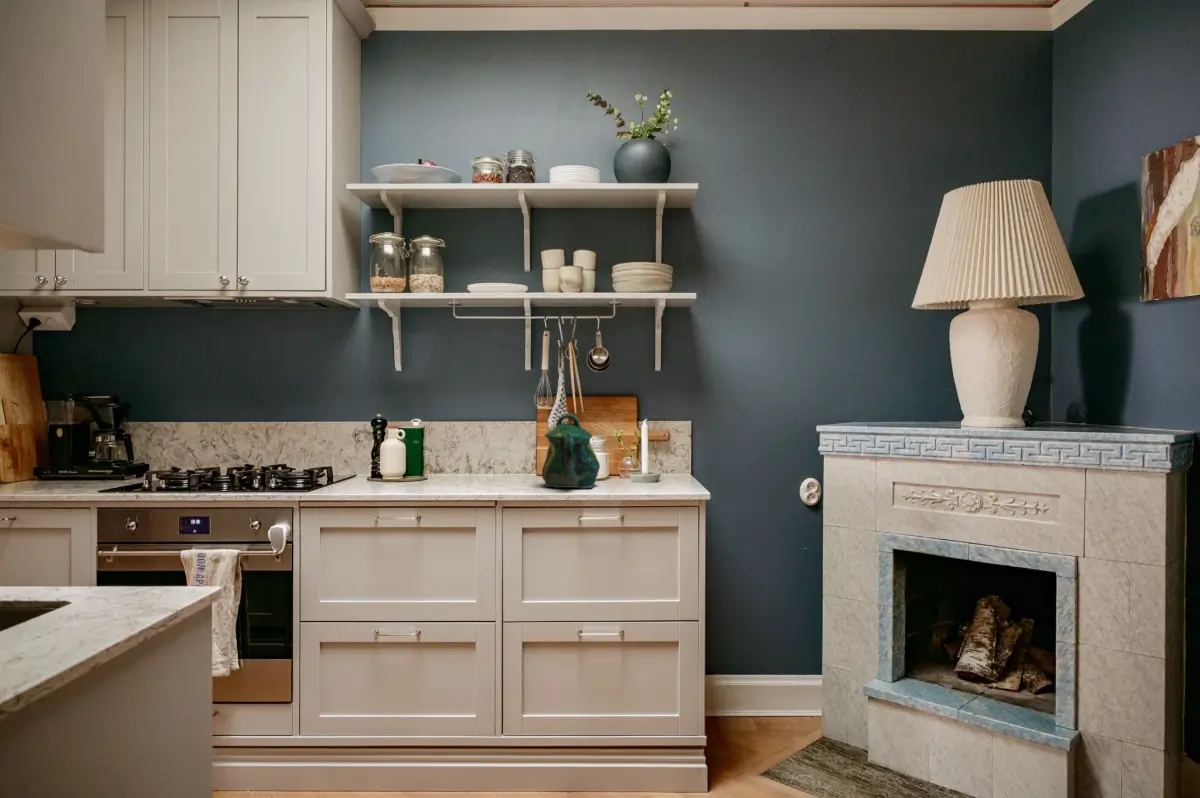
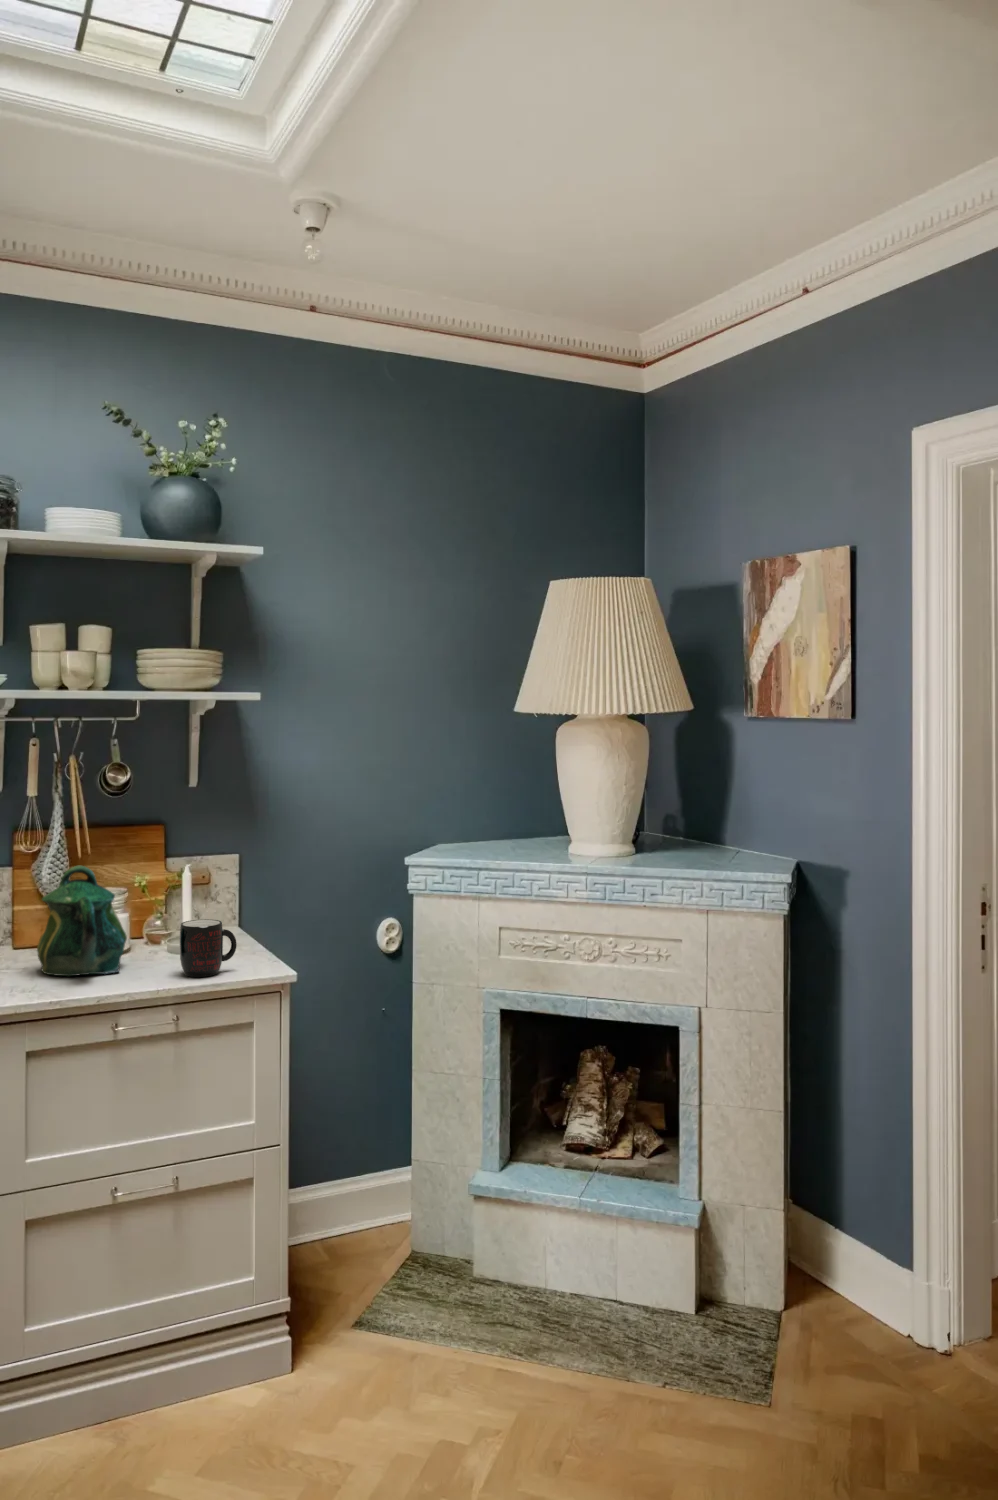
mug: none [630,454,671,494] -> present [179,919,237,977]

